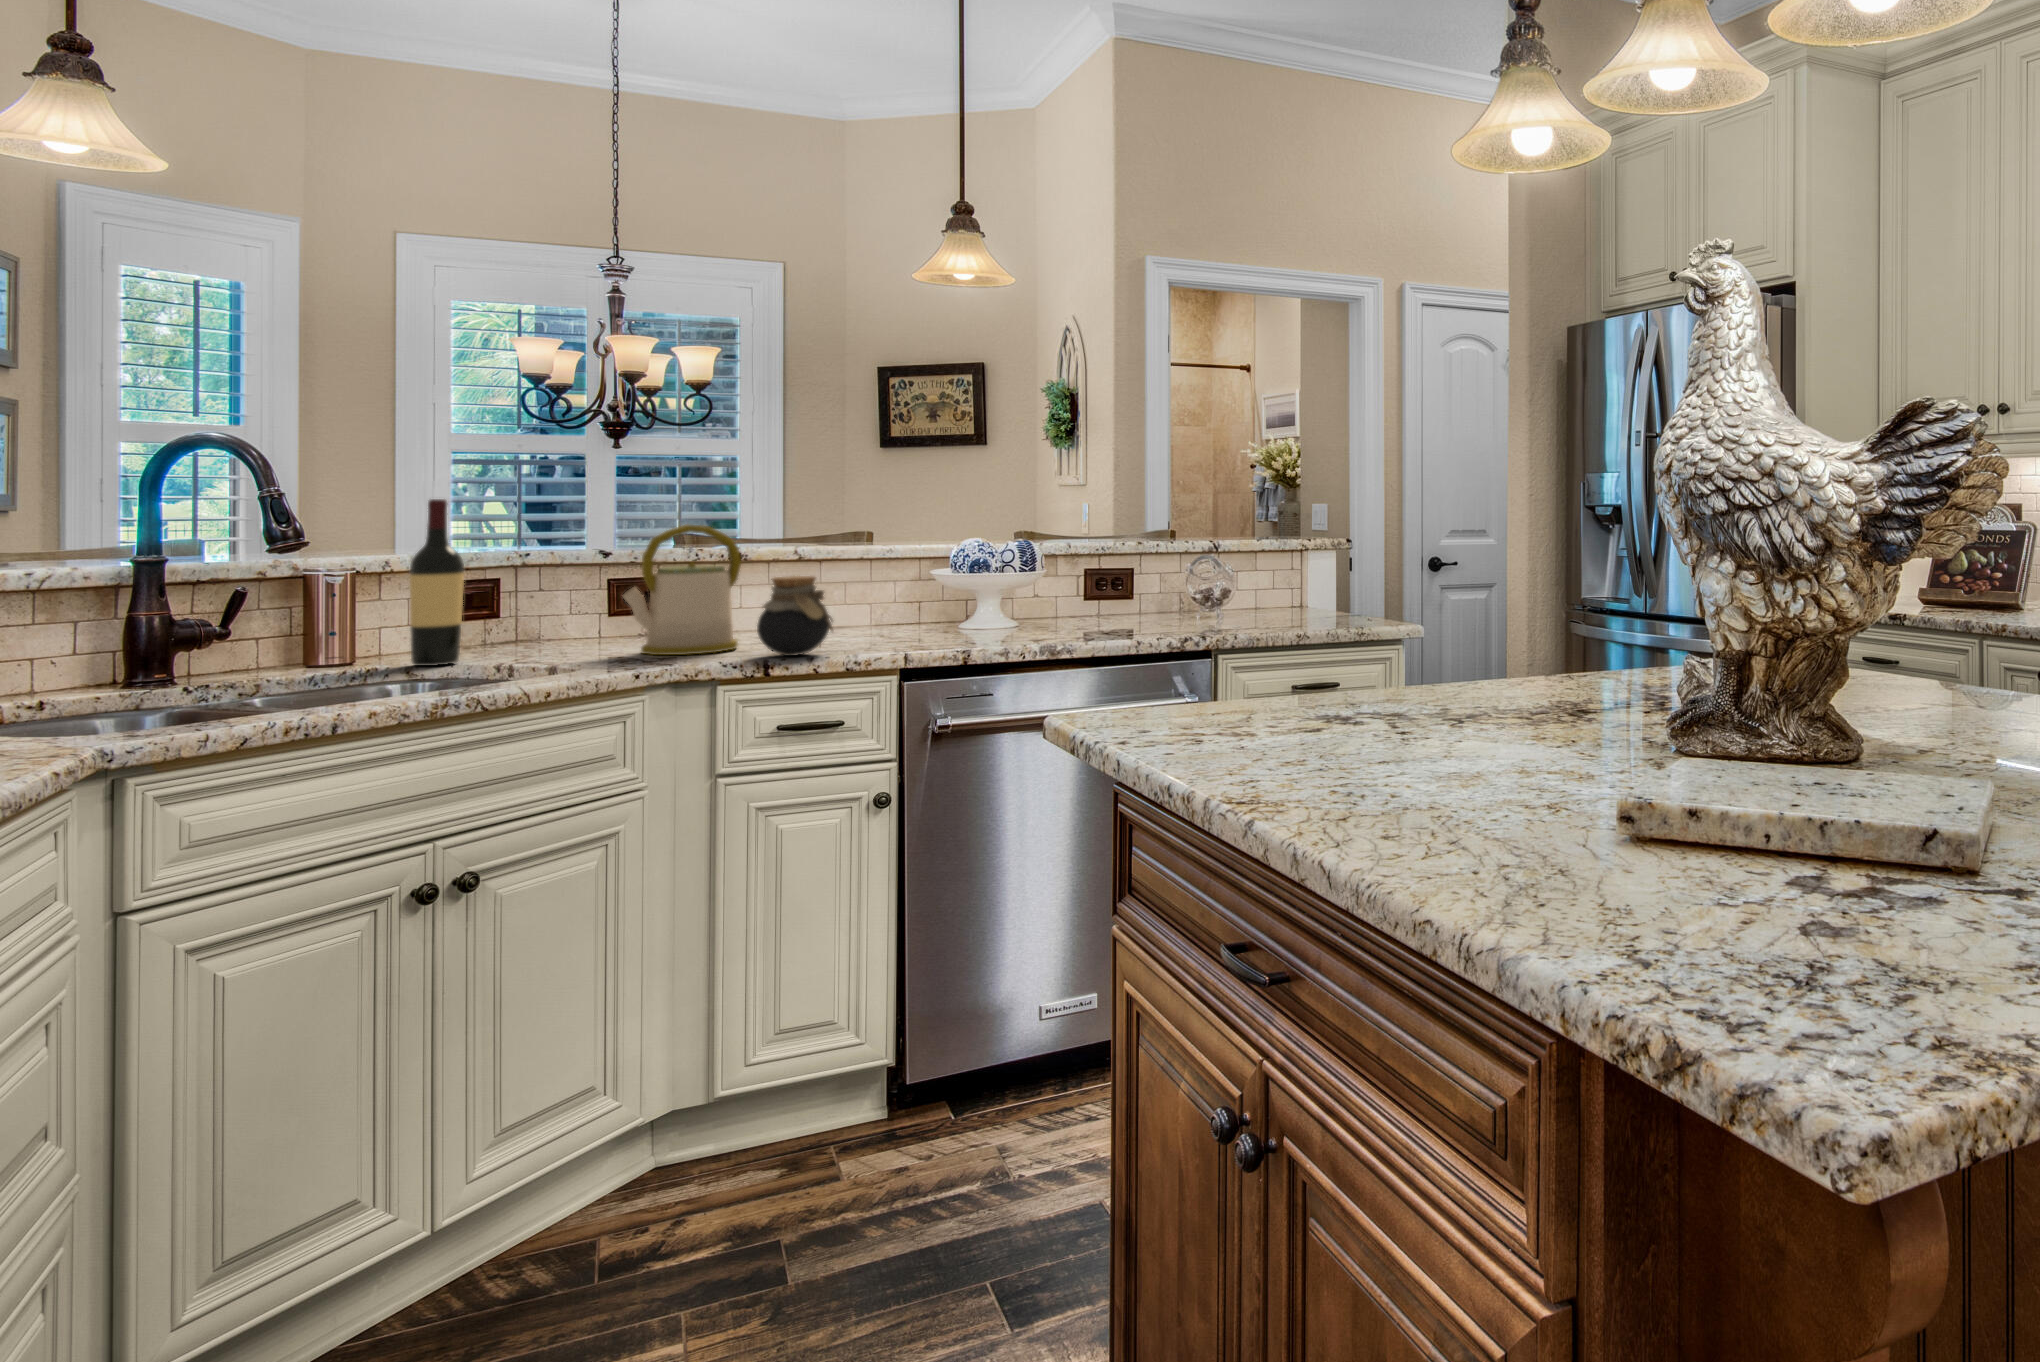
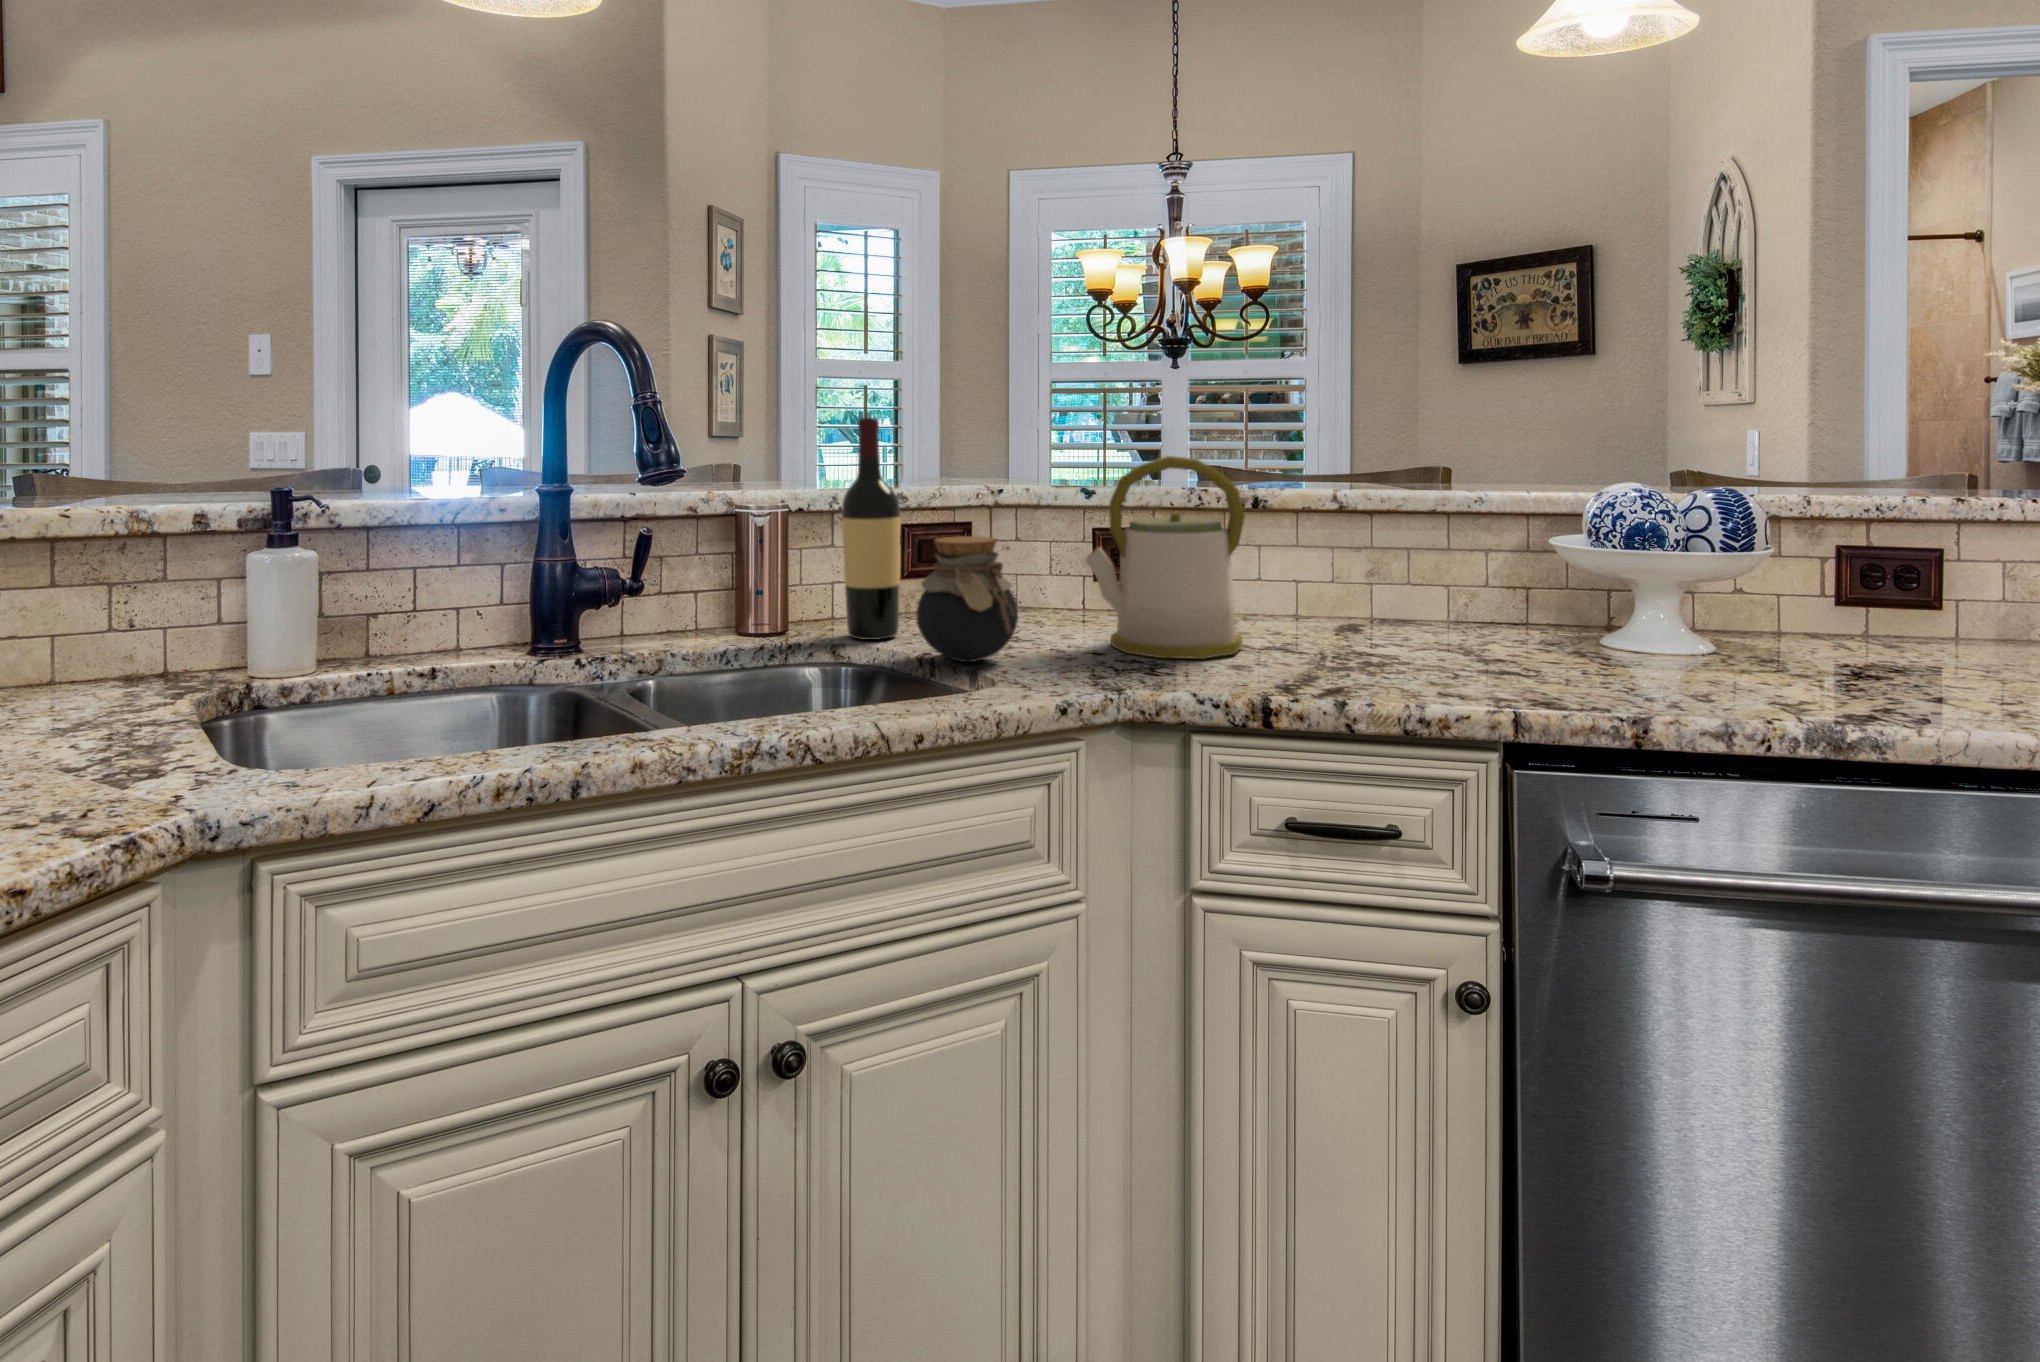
jar: present [757,576,833,656] -> present [916,536,1018,662]

